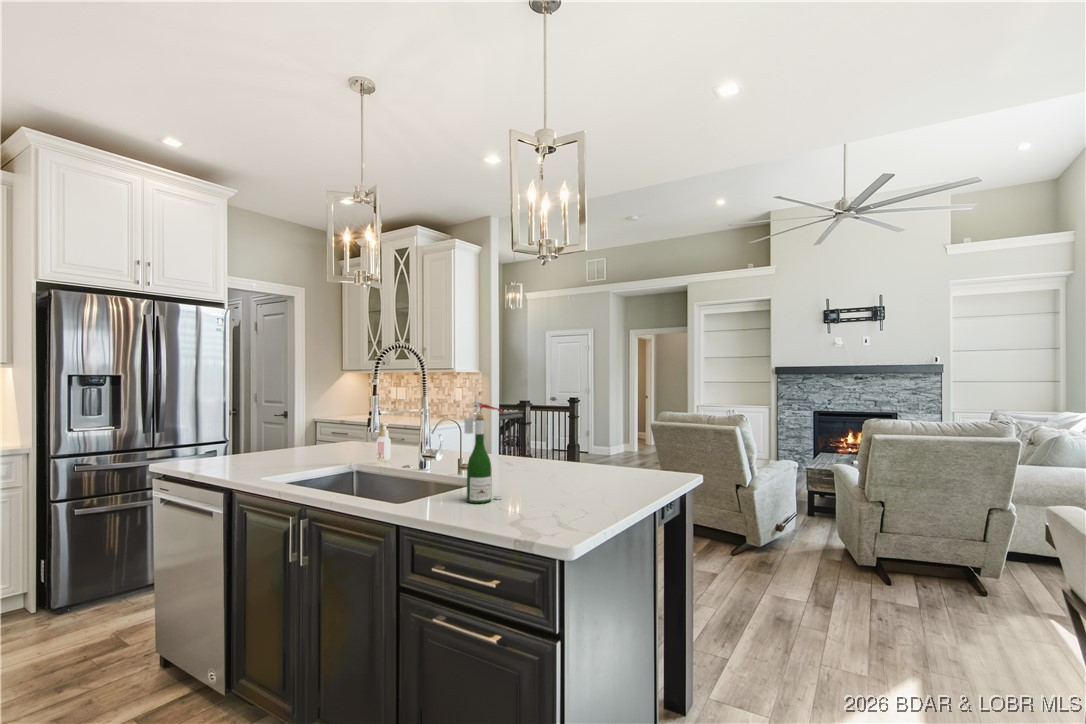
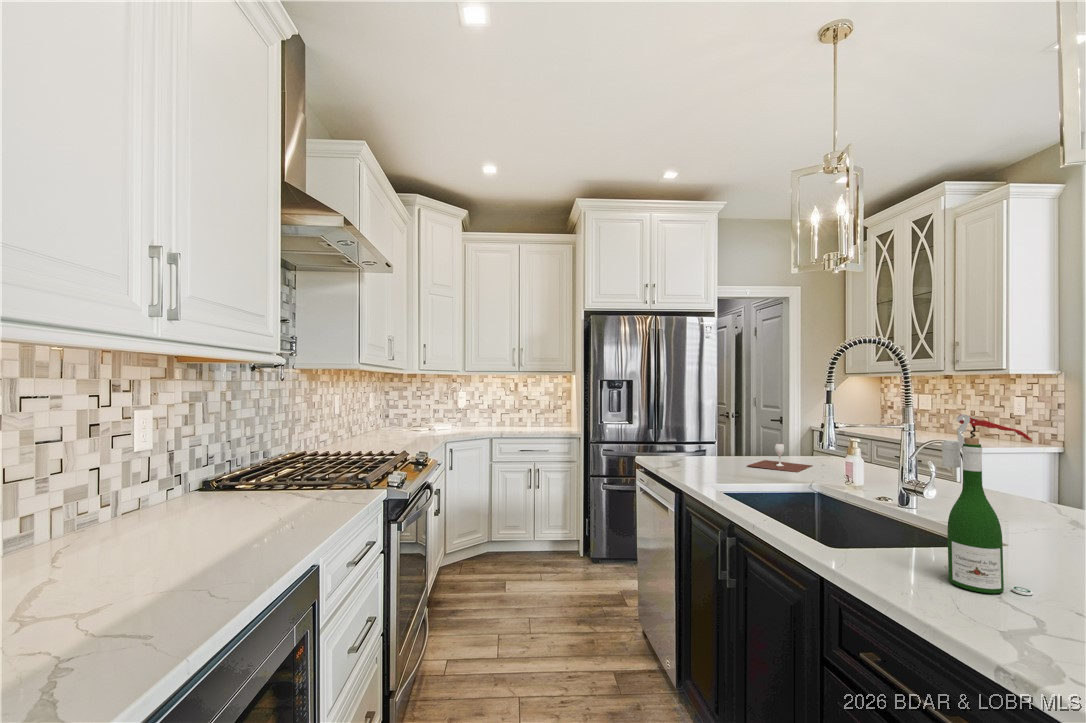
wine glass: none [287,435,343,459] -> present [747,444,813,472]

